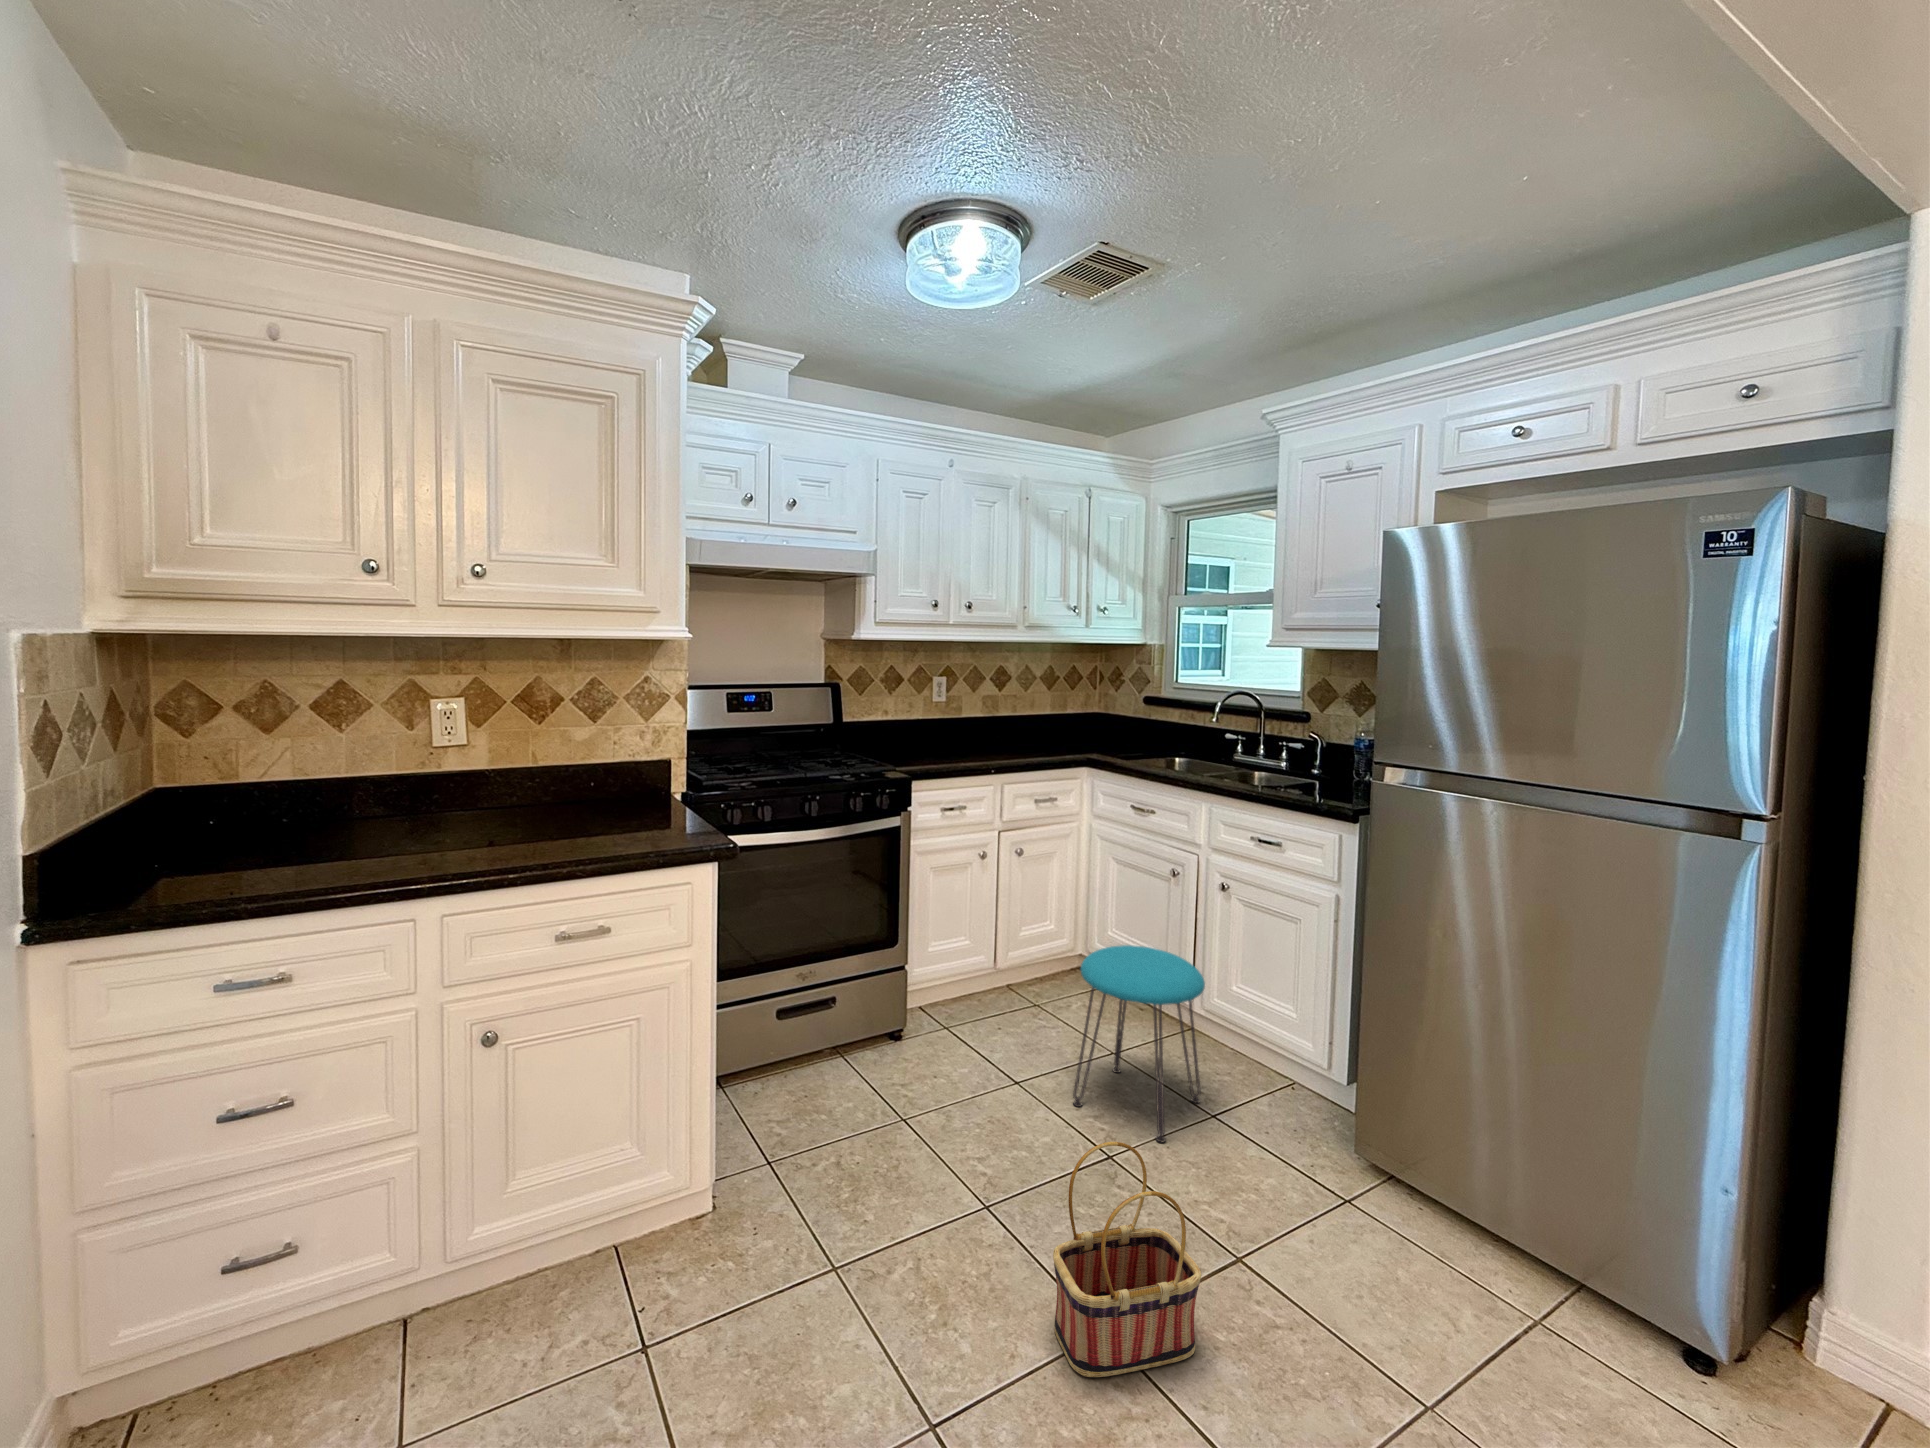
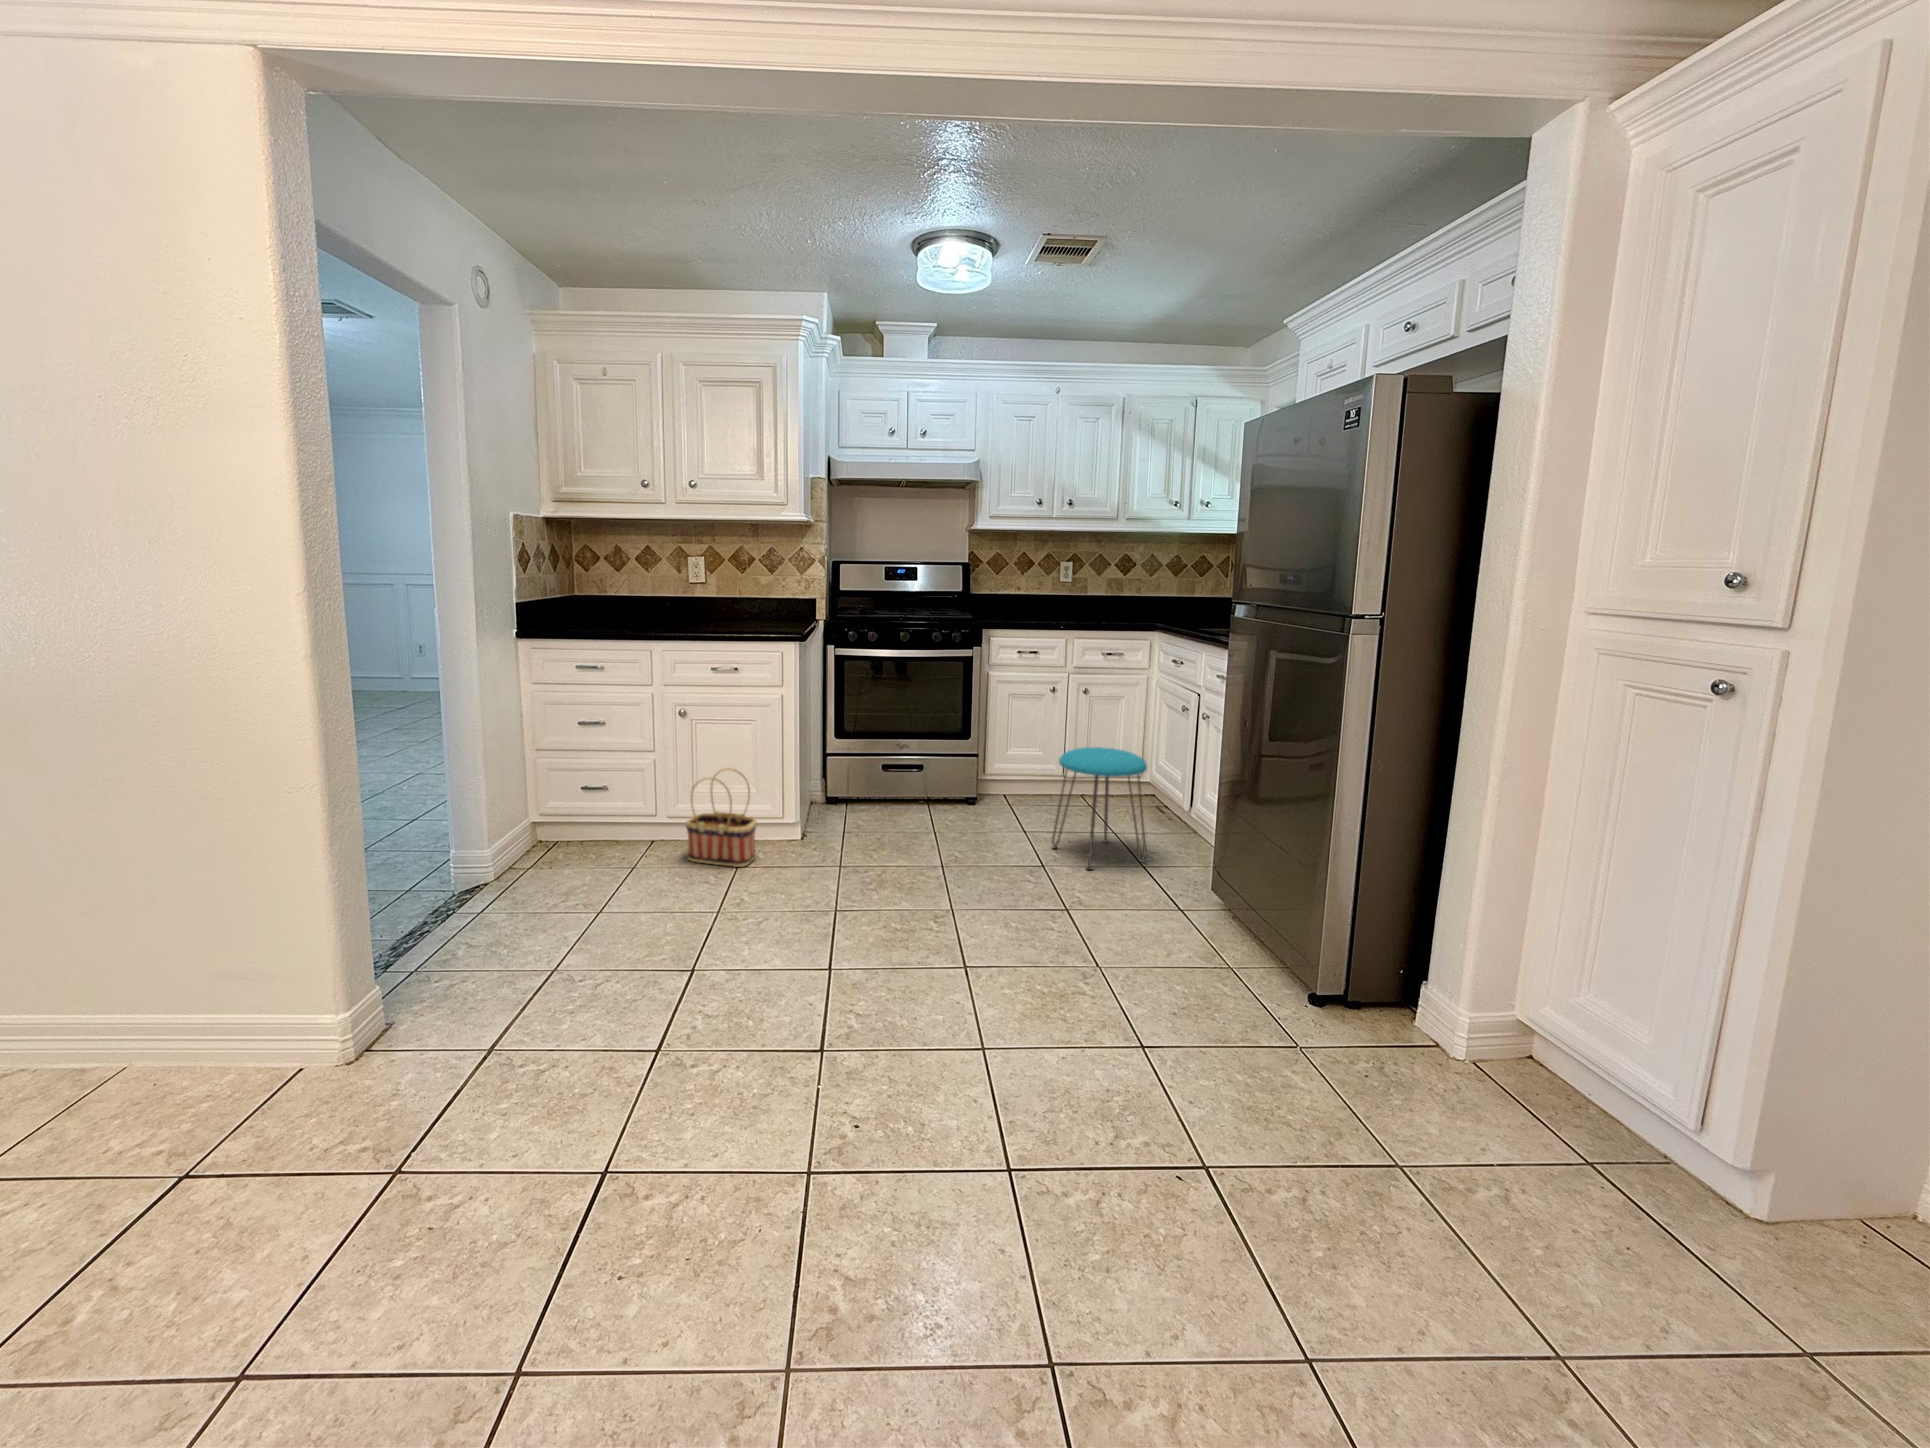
basket: present [1053,1142,1201,1377] -> present [686,769,757,867]

